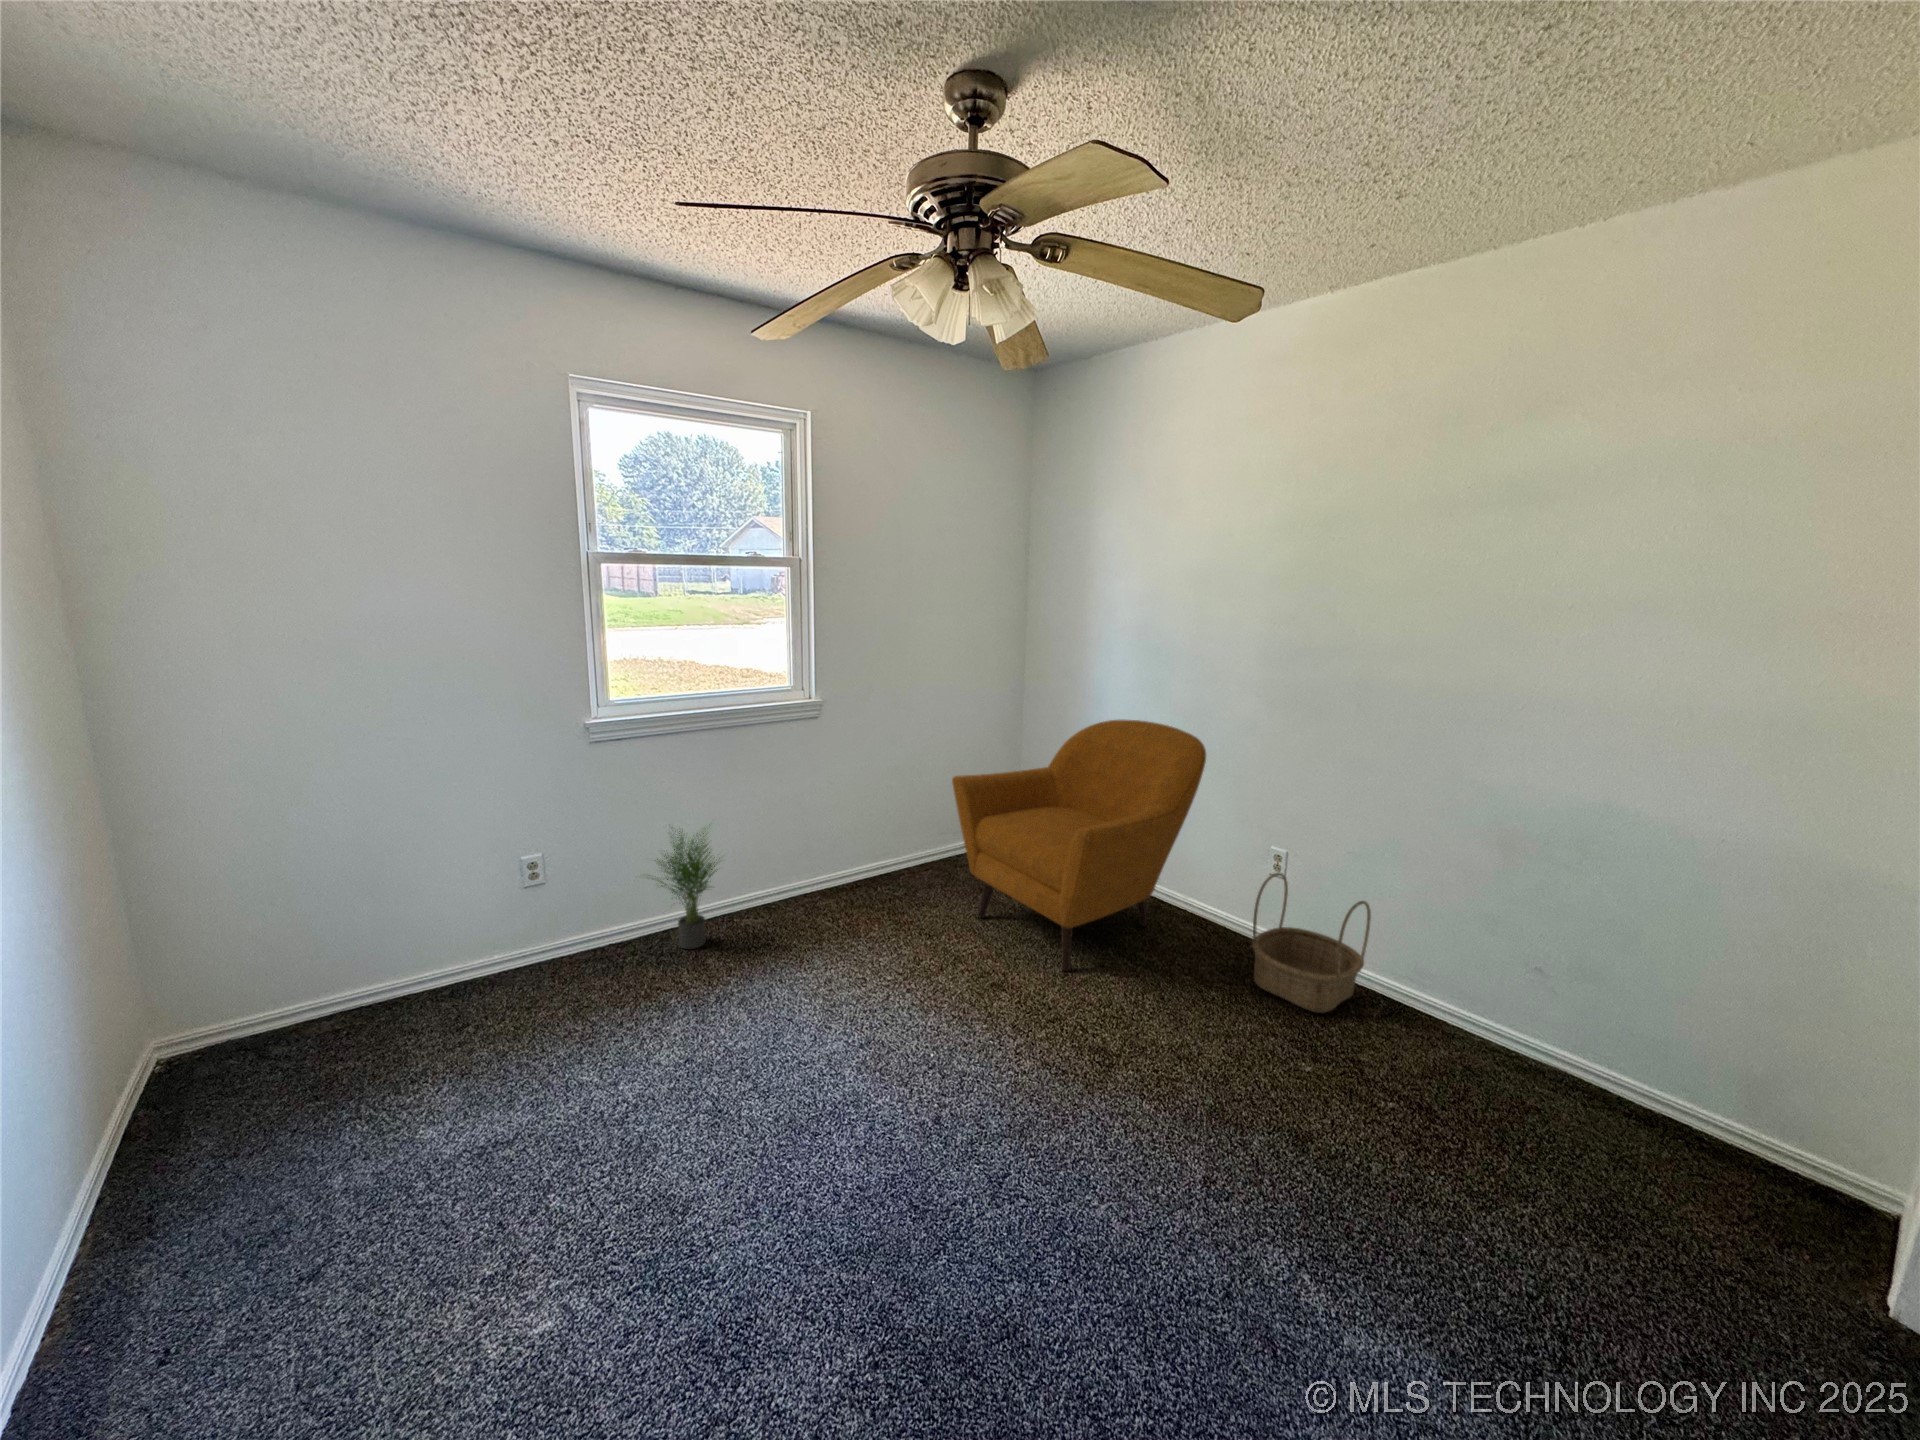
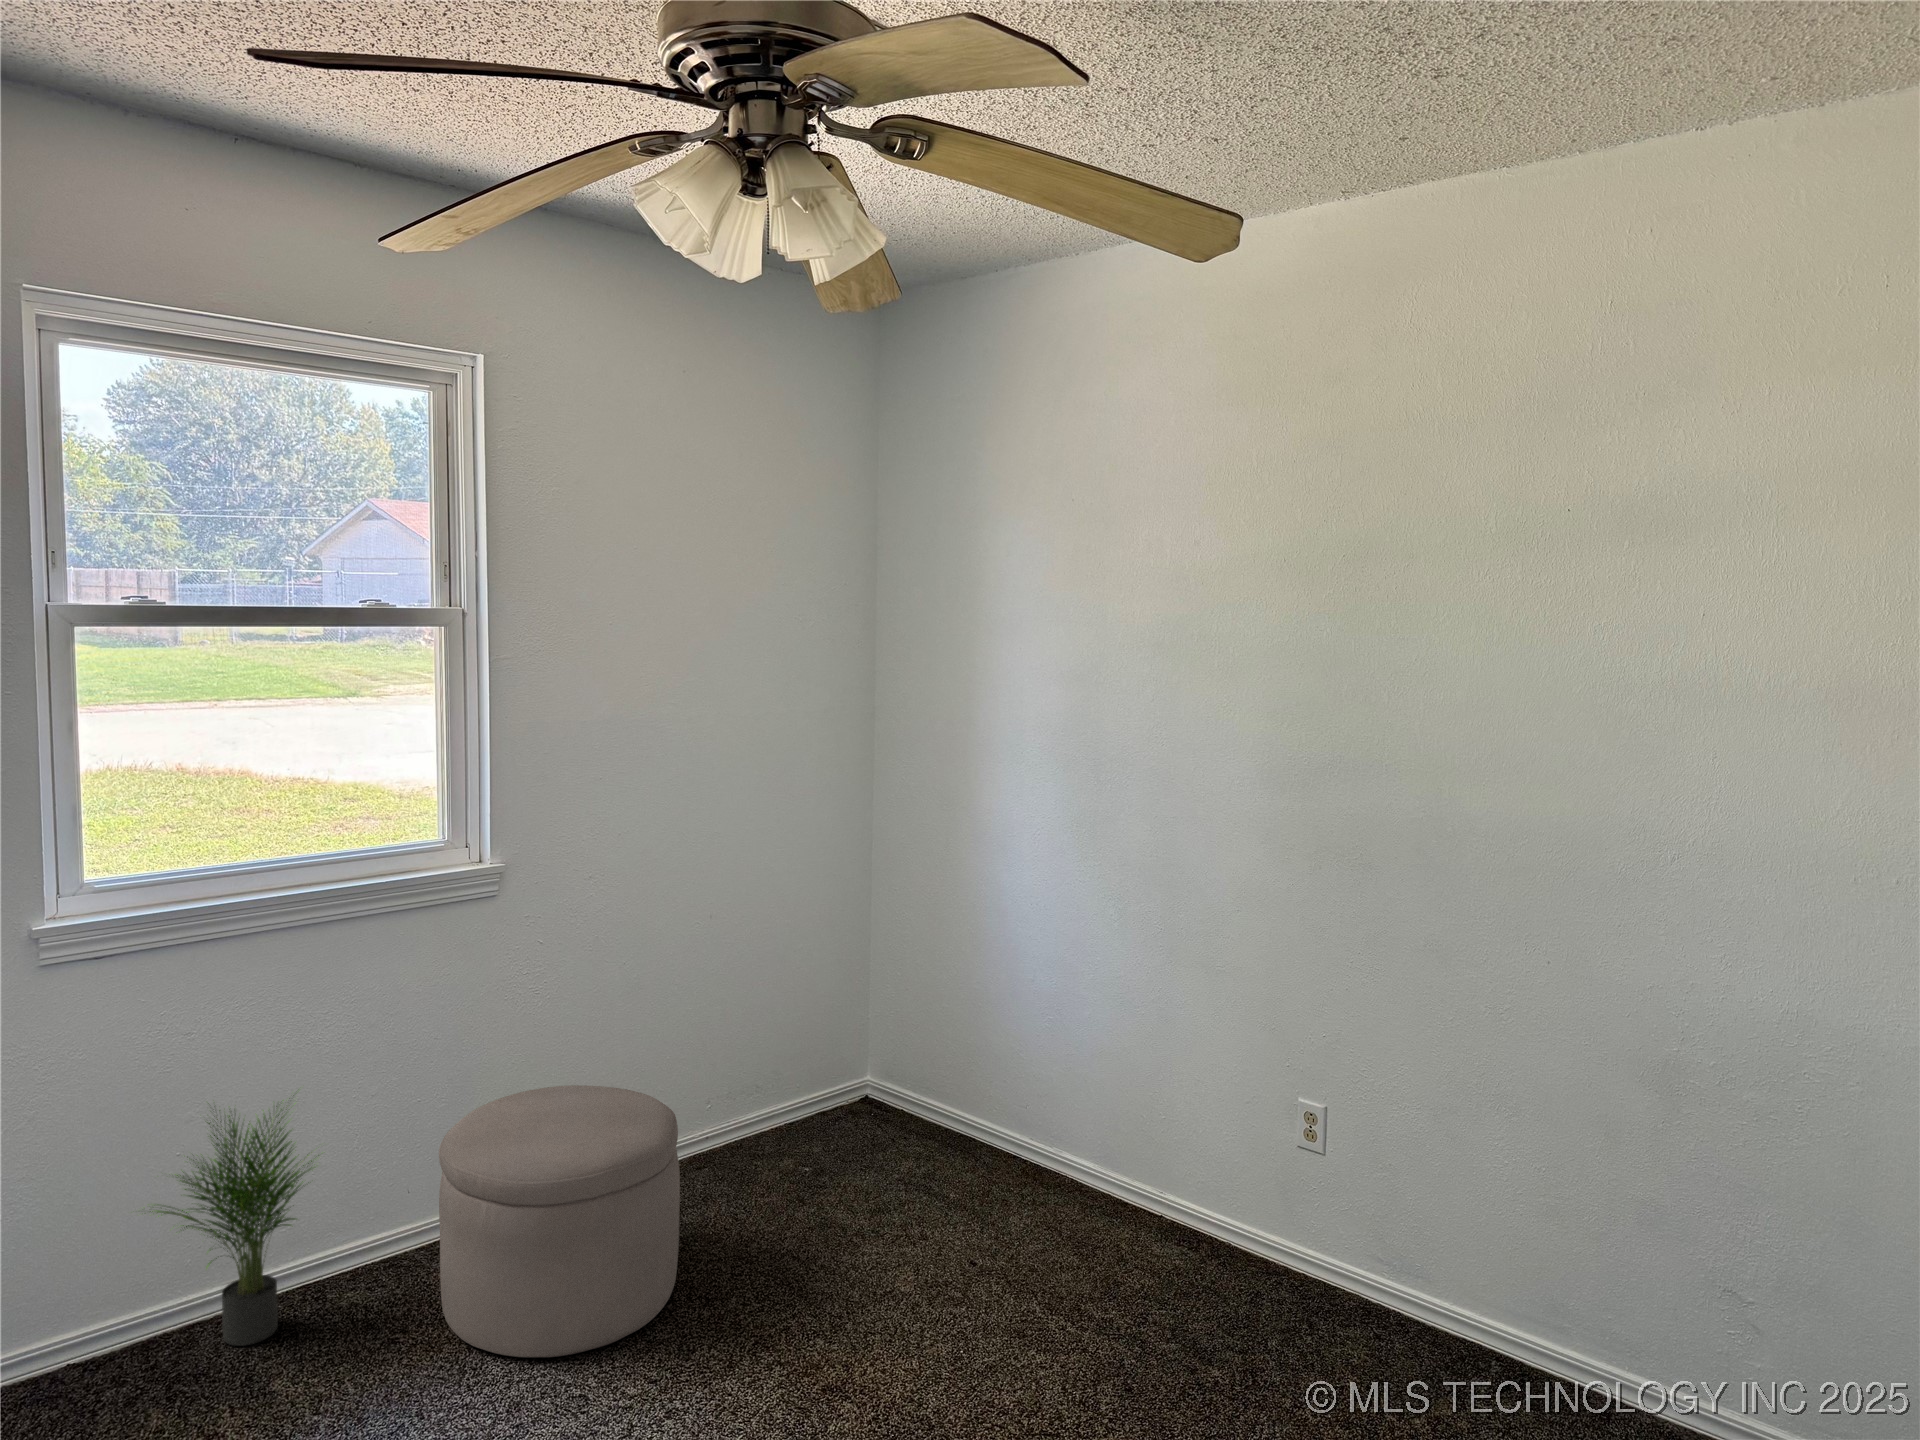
armchair: present [952,720,1206,971] -> none [750,872,1180,1331]
ottoman: none [786,827,912,967] -> present [439,1085,680,1357]
basket: present [1252,873,1371,1013] -> none [1269,1129,1453,1372]

